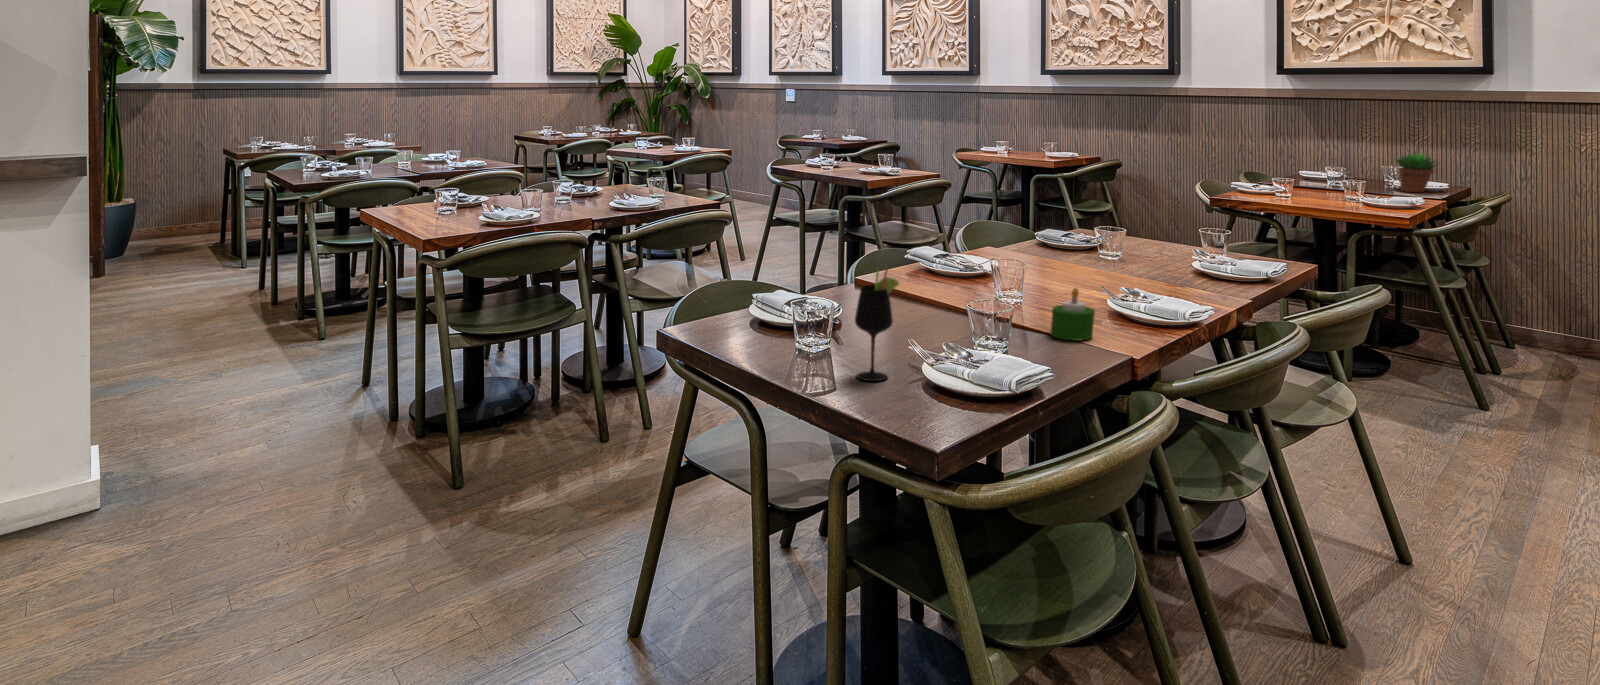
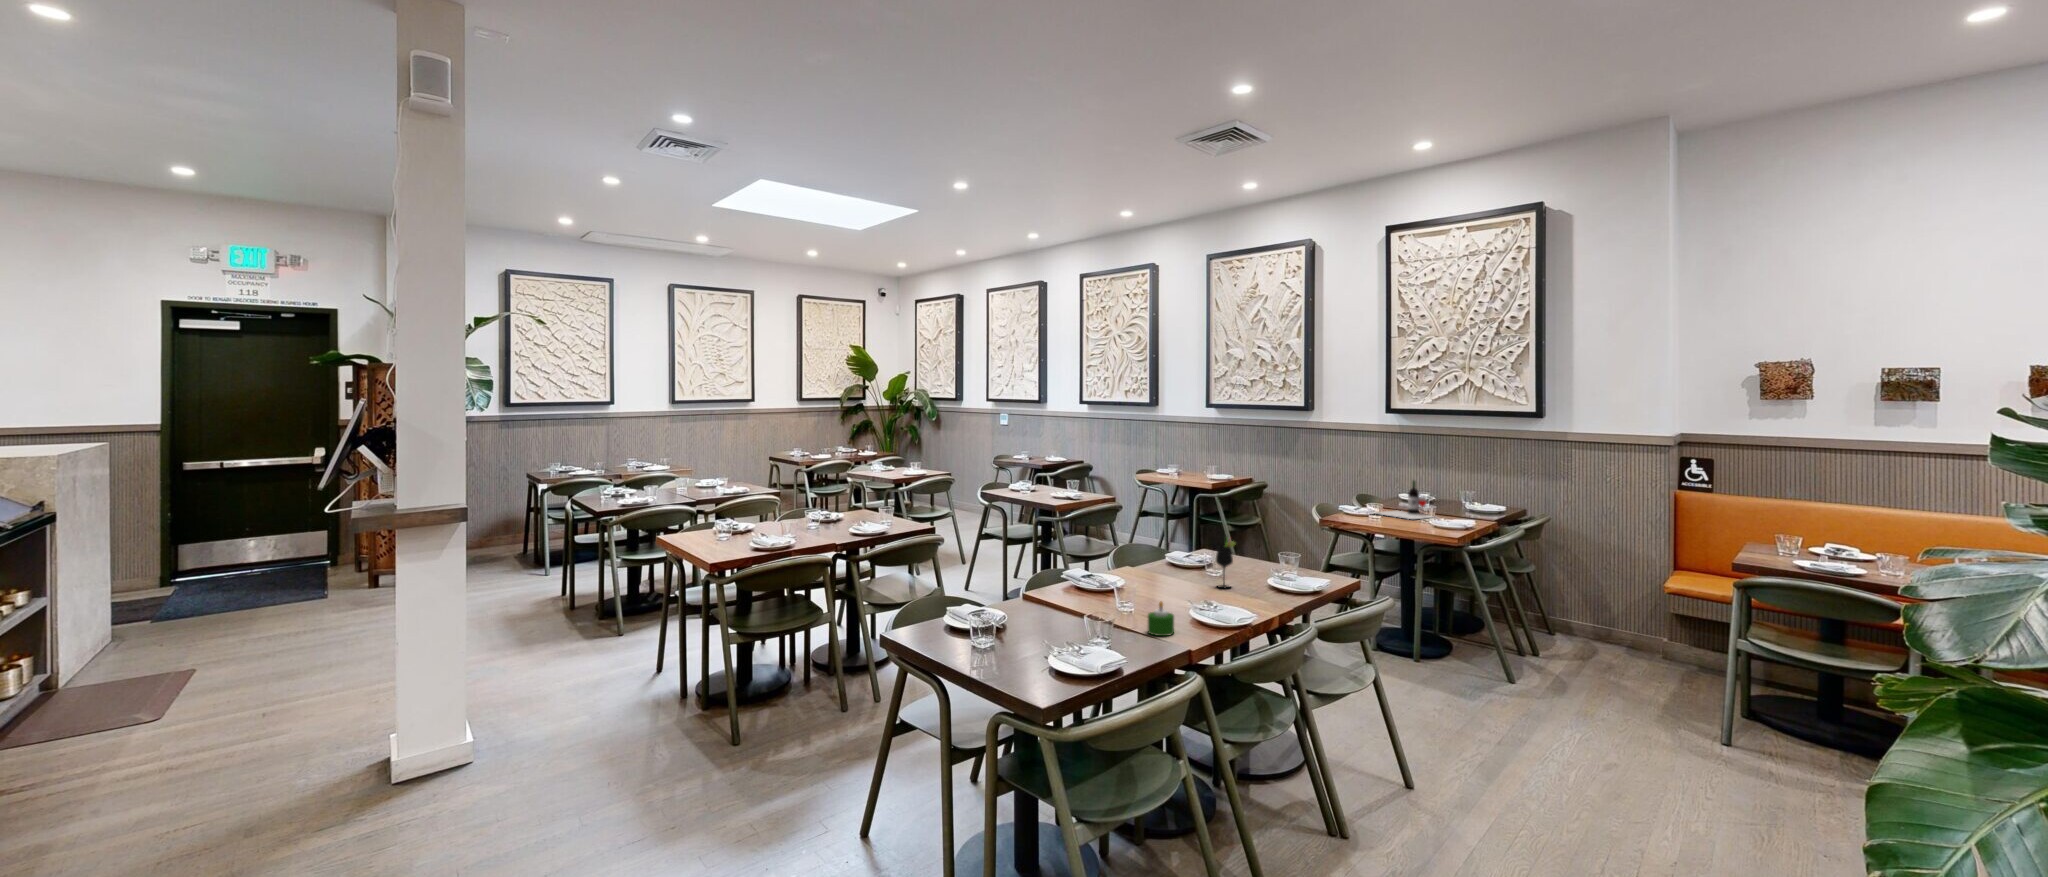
wine bottle: none [1266,151,1372,200] -> present [1377,481,1432,519]
succulent plant: present [1396,154,1436,192] -> none [1467,481,1500,511]
wine glass: present [855,269,899,381] -> present [1215,540,1235,588]

